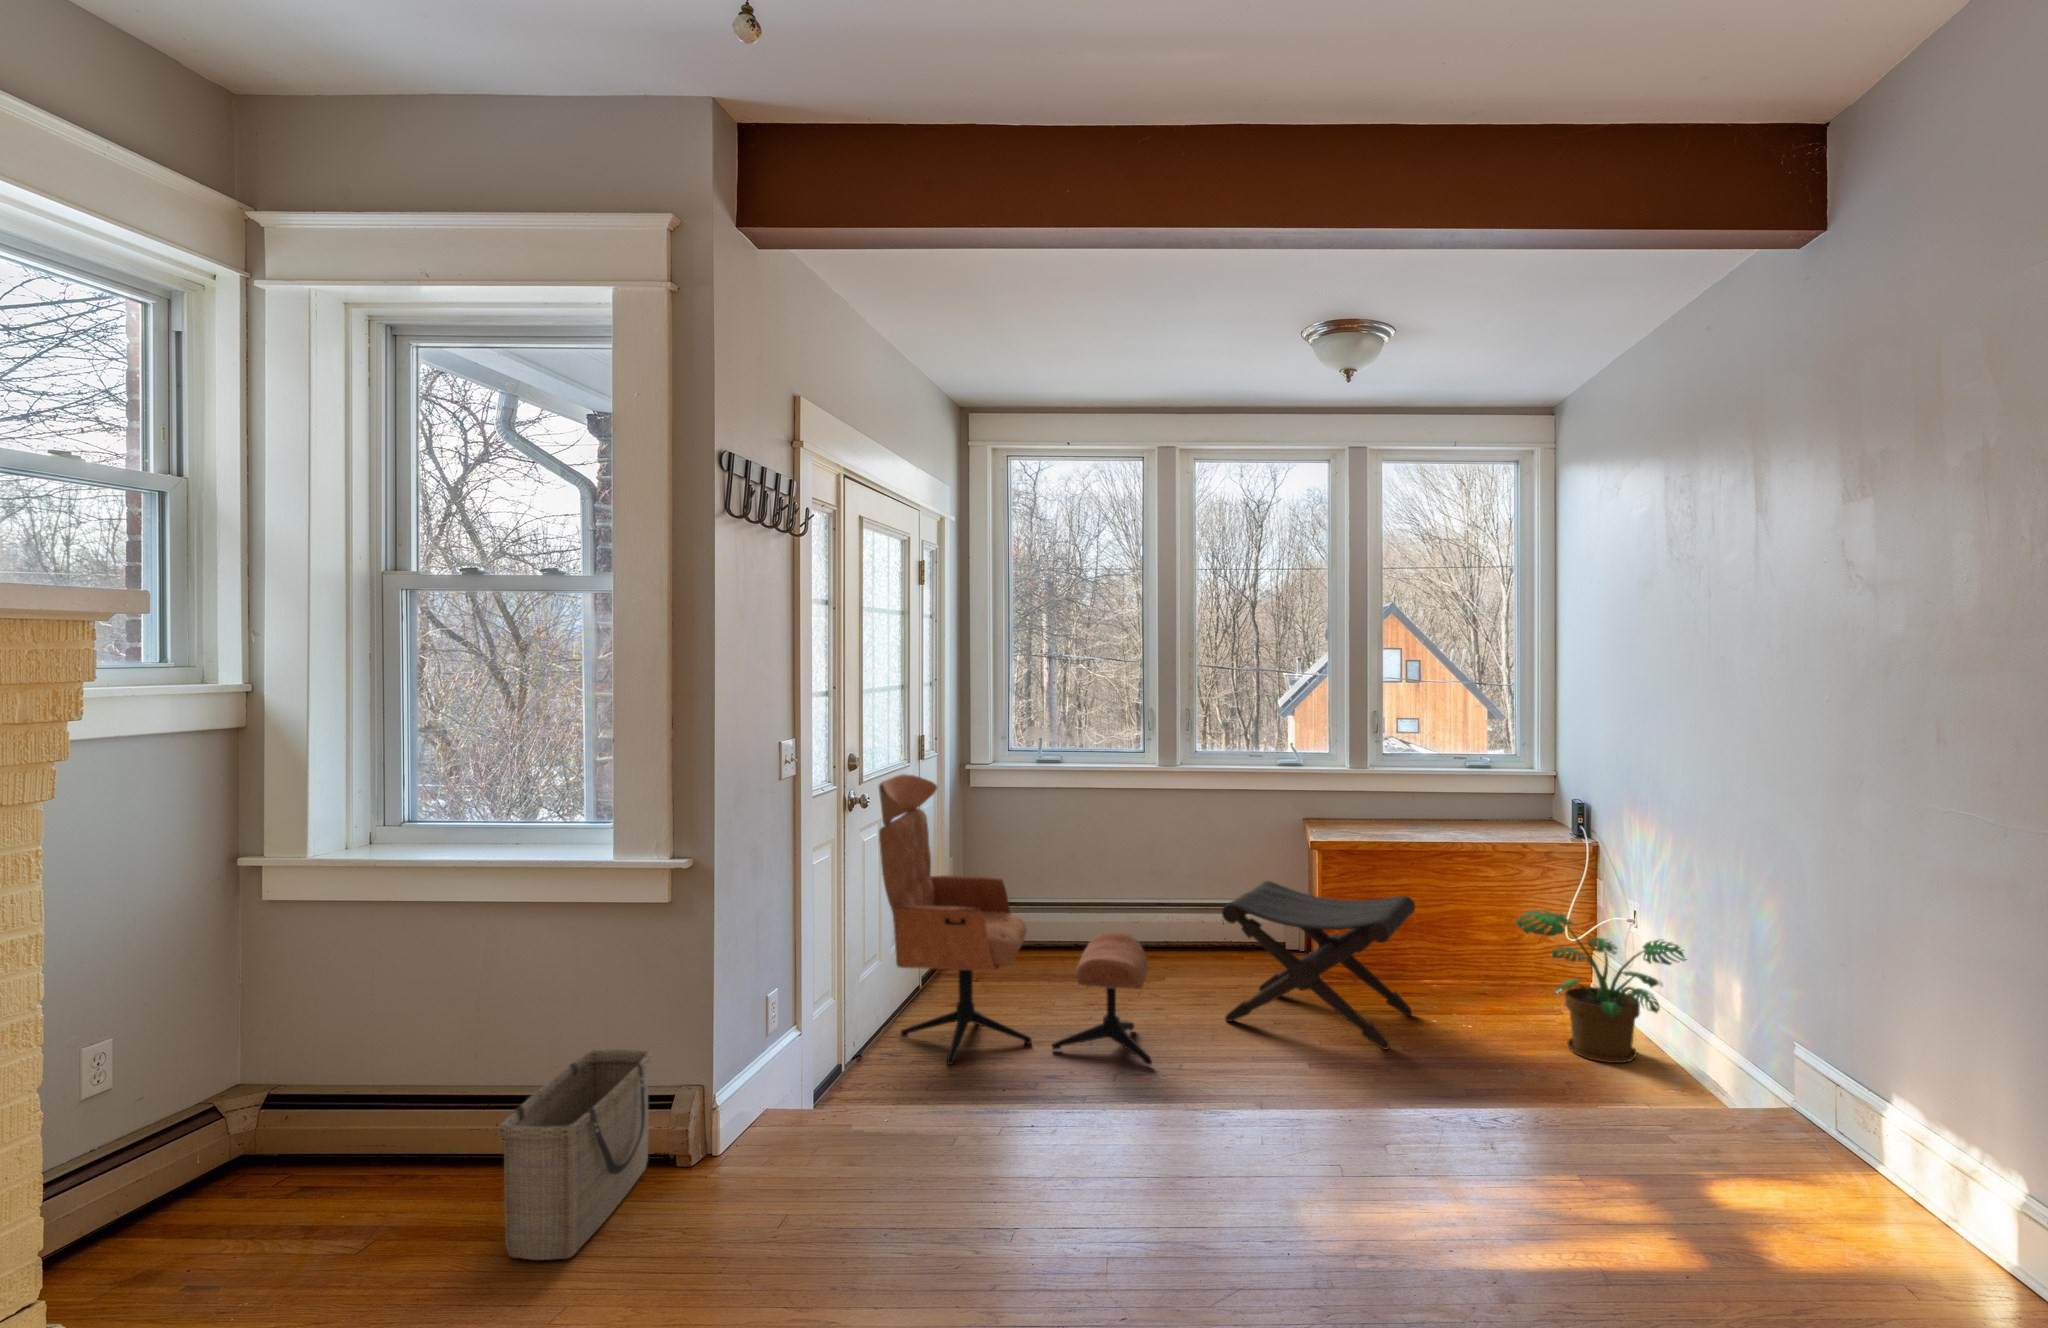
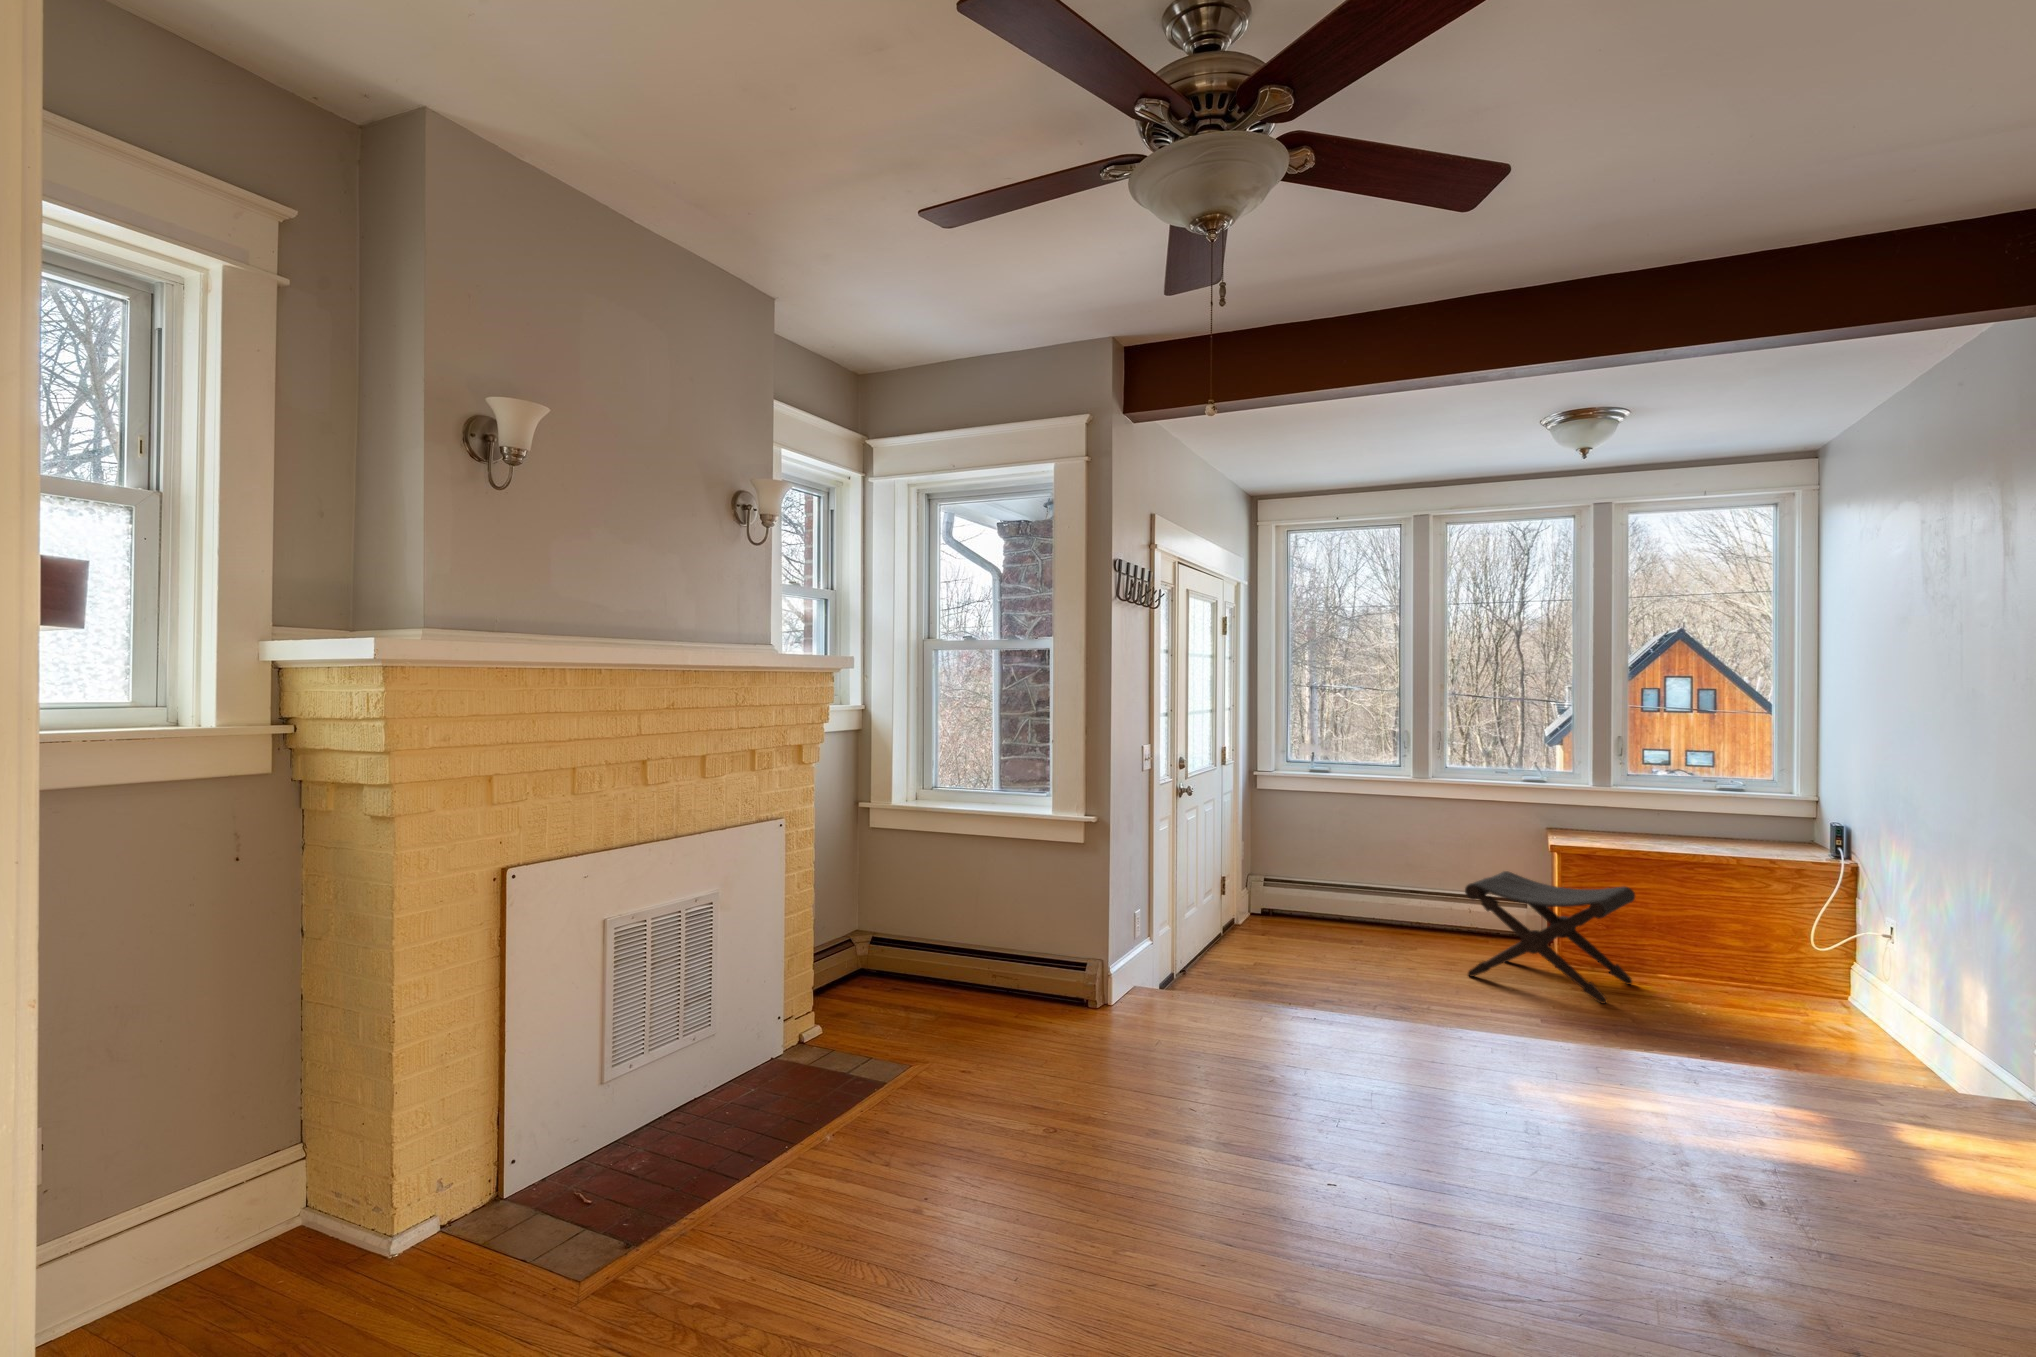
lounge chair: present [879,774,1152,1065] -> none [1198,775,1406,997]
potted plant: present [1515,910,1687,1063] -> none [1725,903,1884,1029]
basket: present [498,1049,652,1260] -> none [1003,930,1074,1038]

